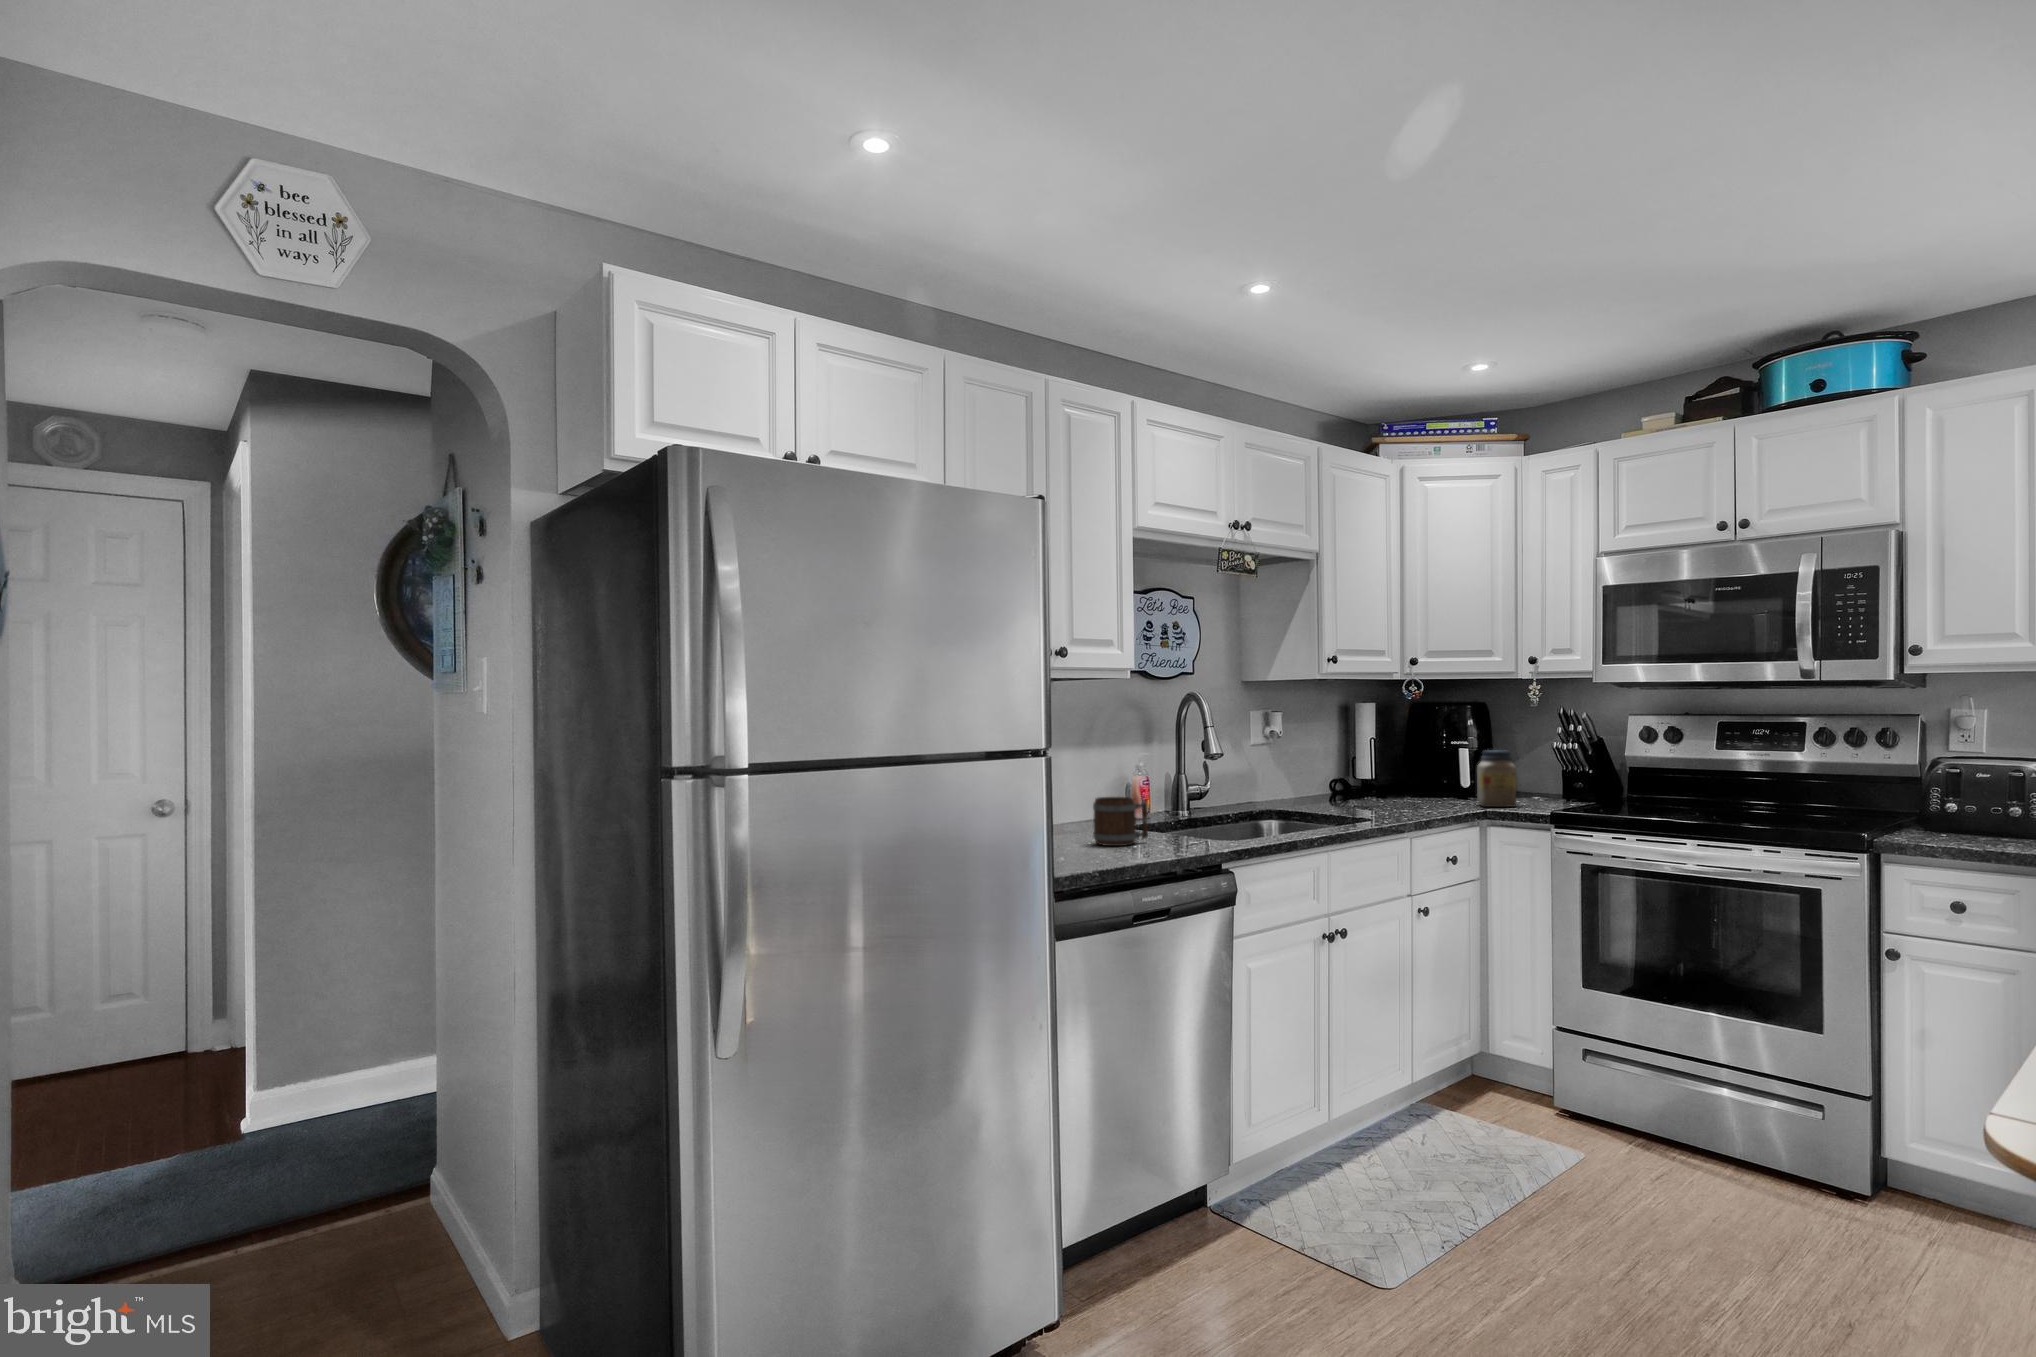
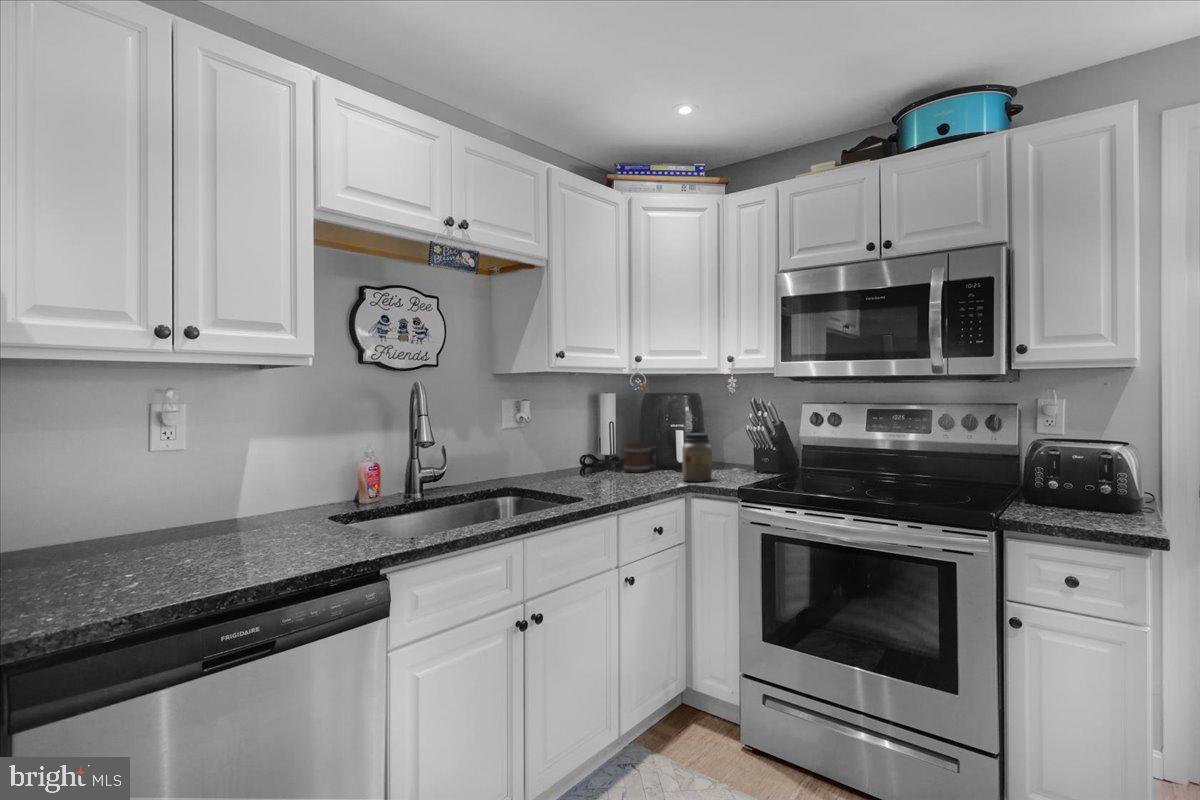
mug: present [1093,797,1148,846] -> present [624,443,656,473]

